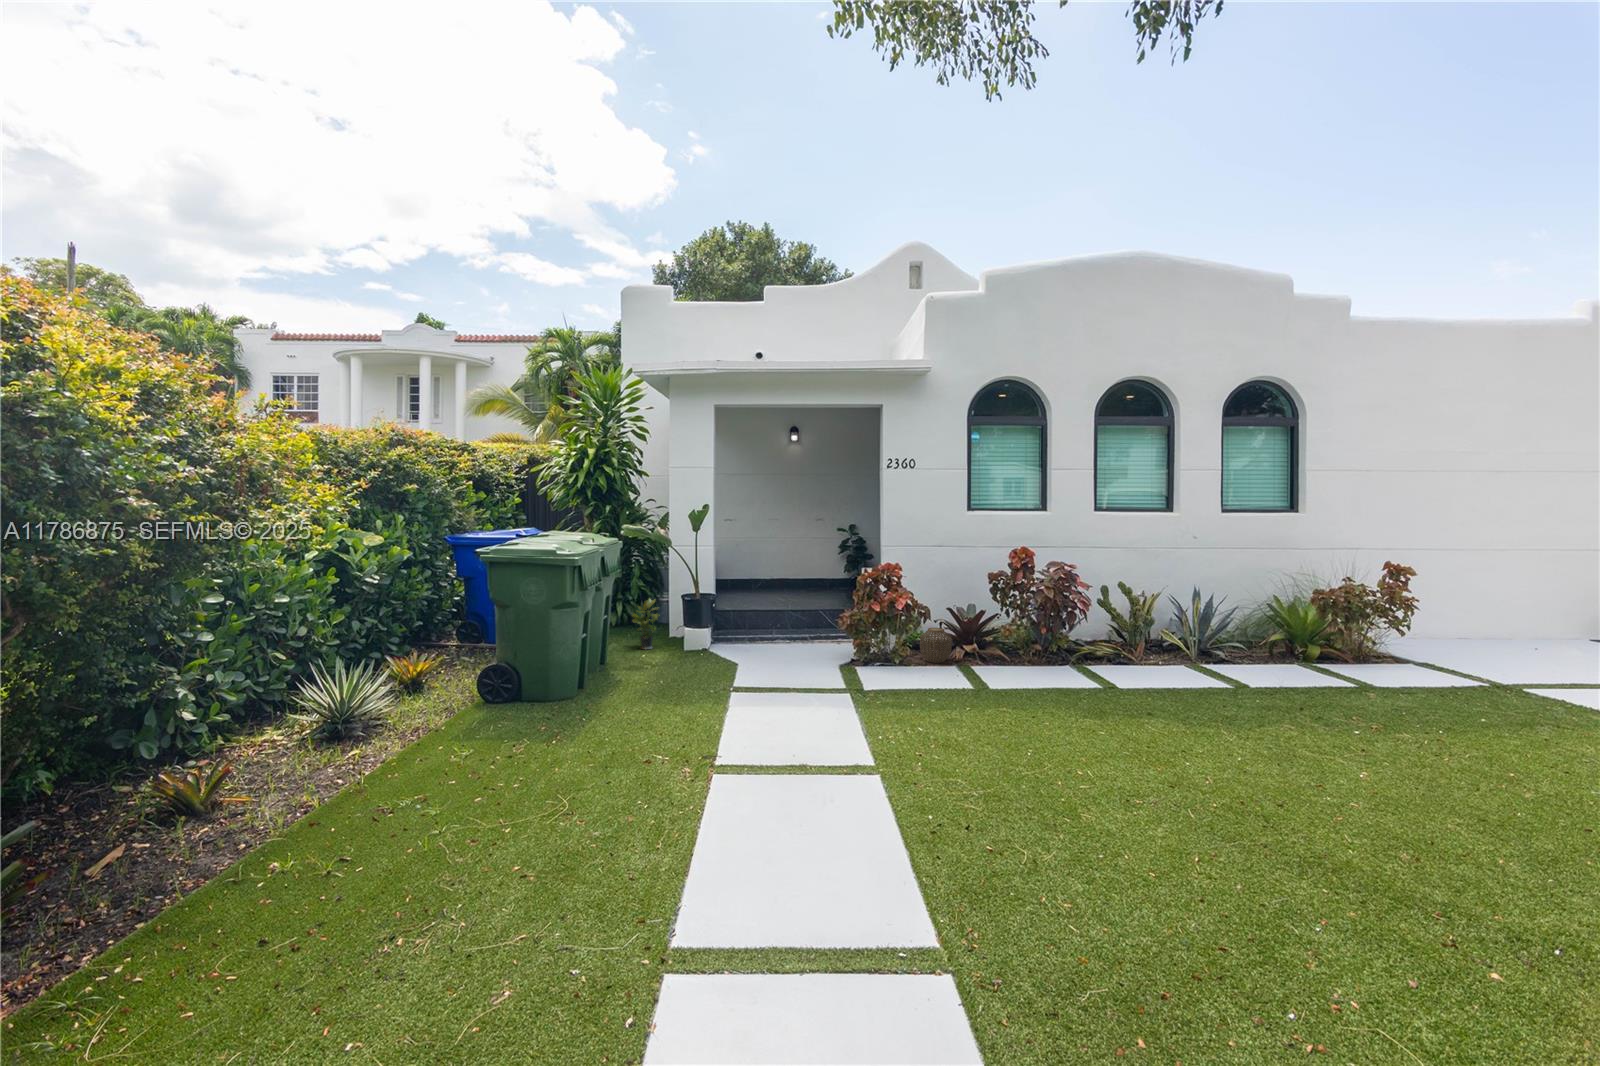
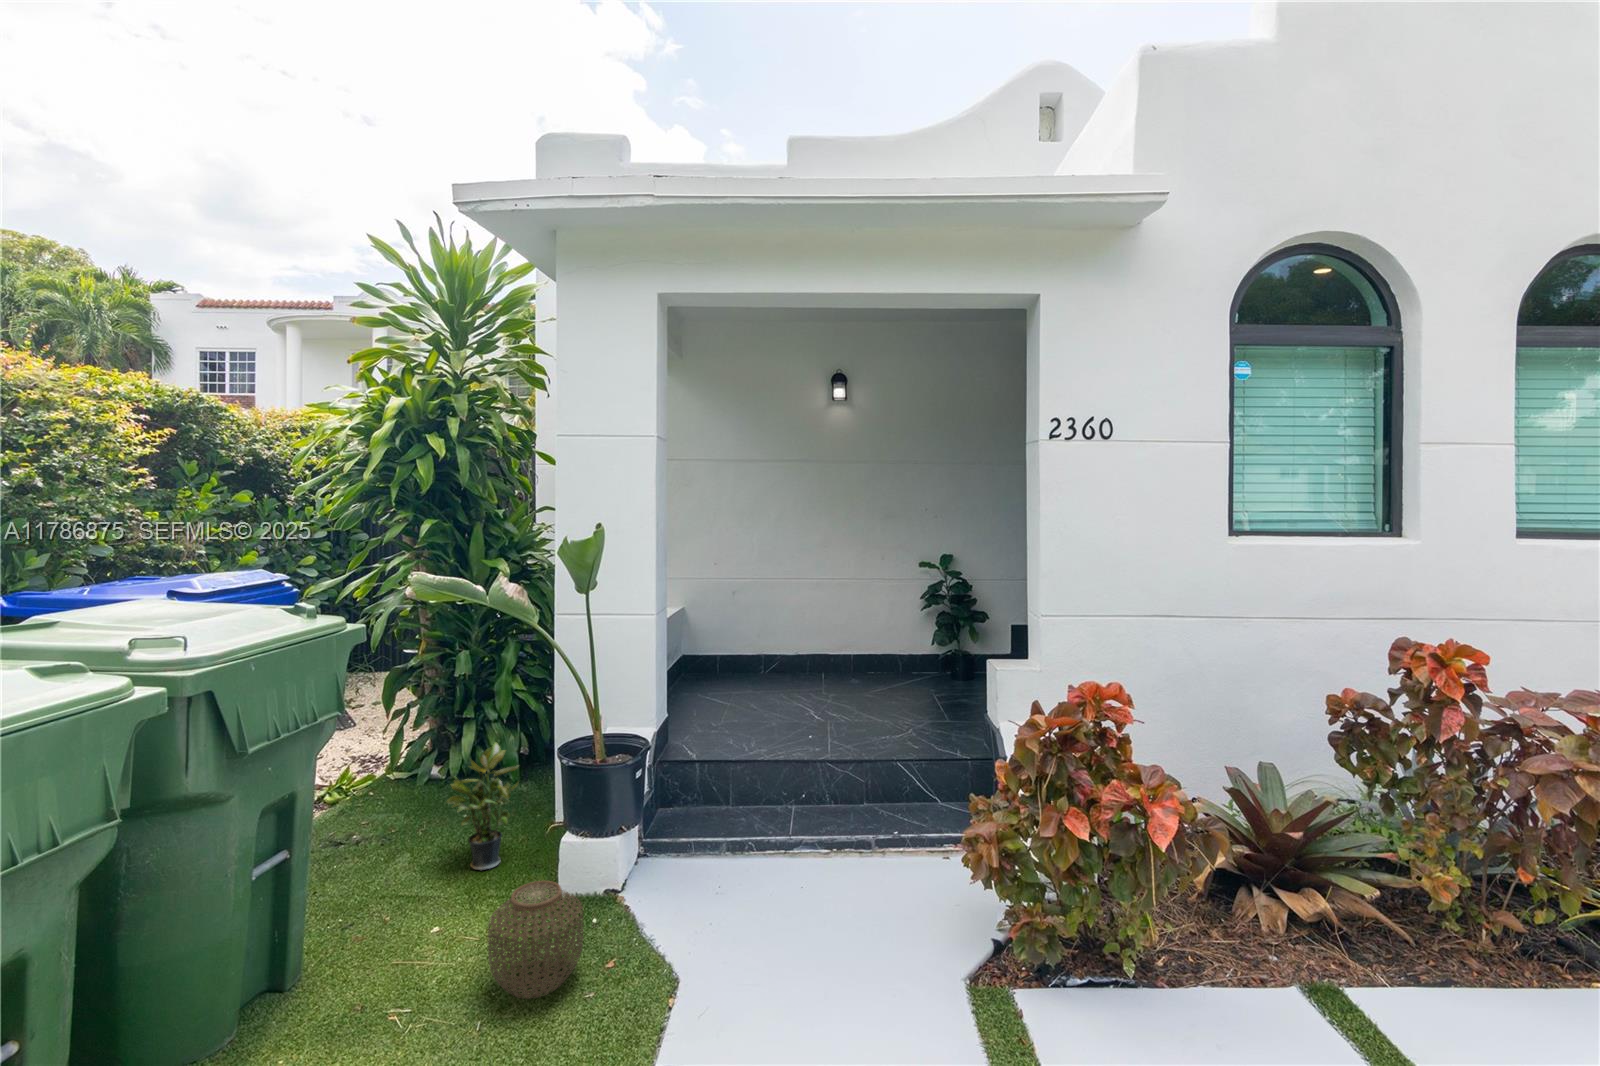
woven basket: present [920,628,952,663] -> present [488,881,583,998]

